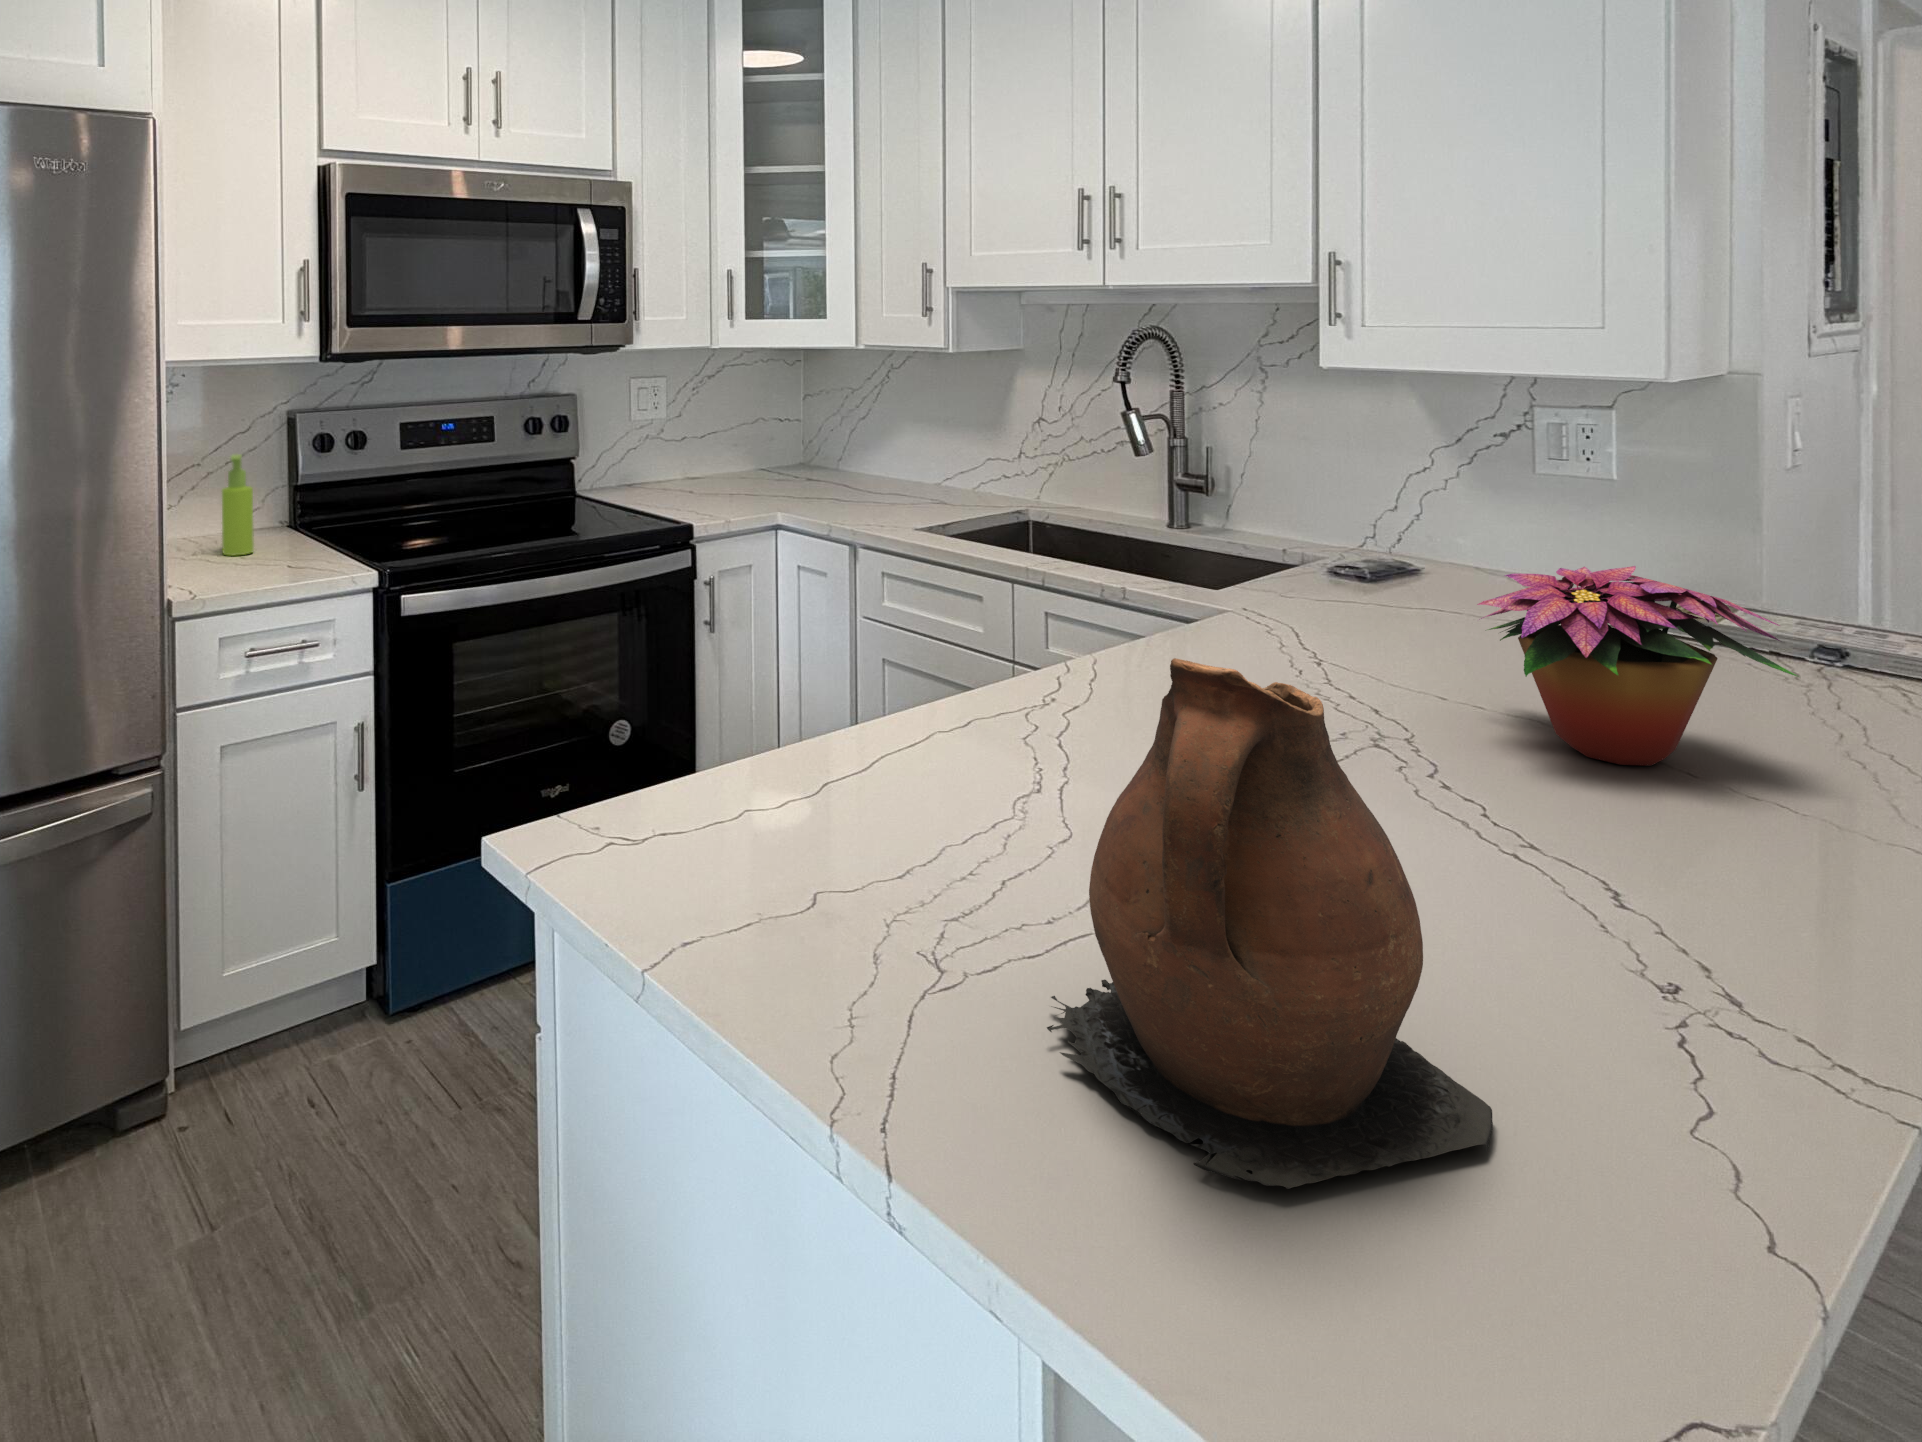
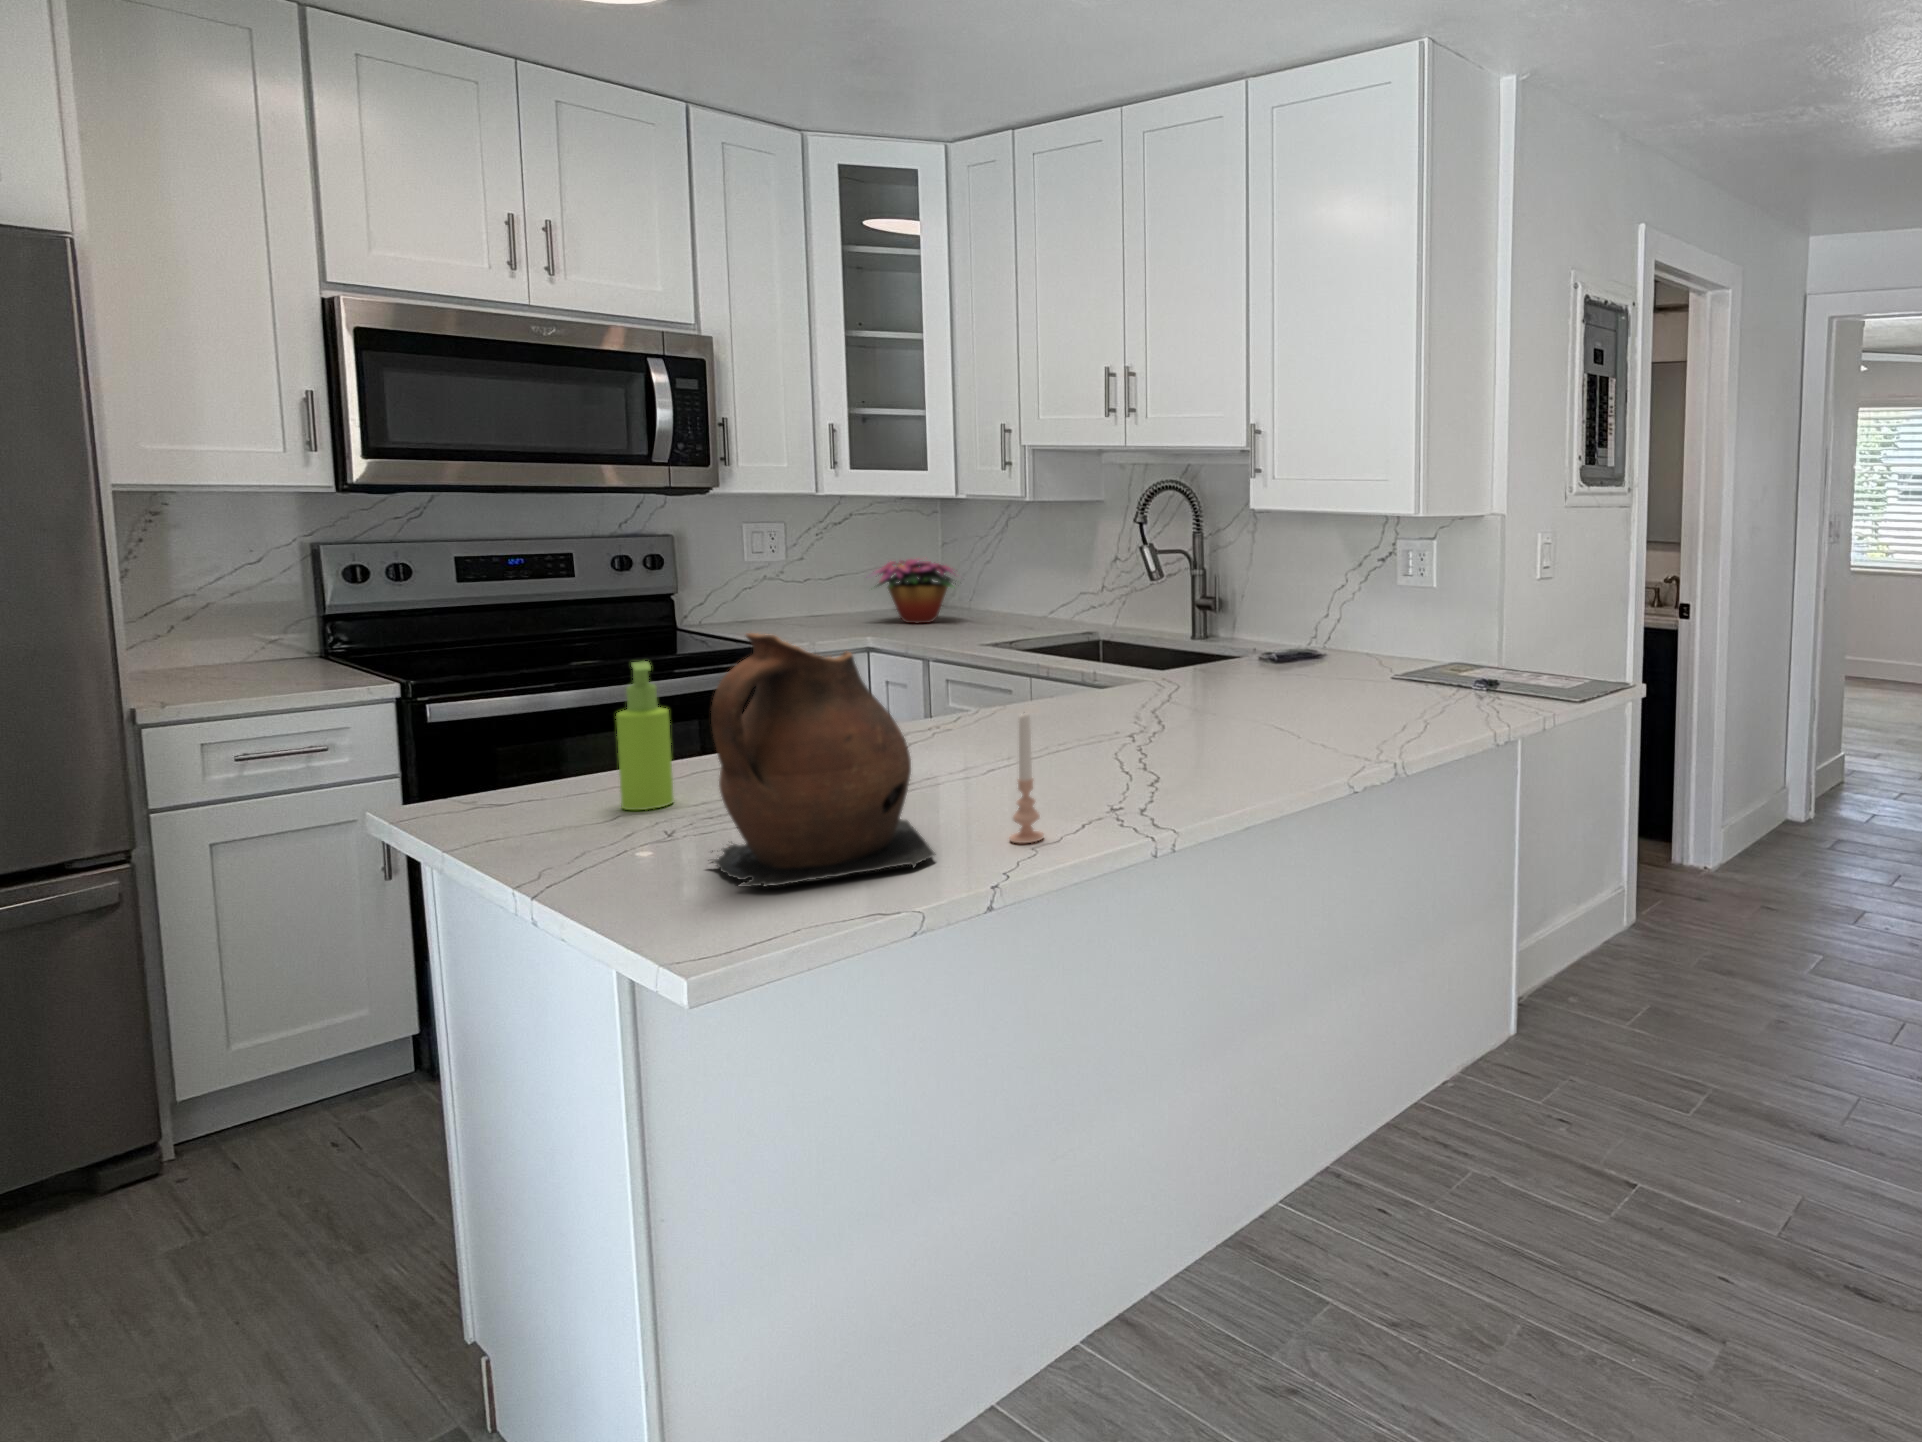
soap dispenser: present [222,454,254,556] -> present [616,661,674,810]
flower arrangement: present [1477,566,1797,766] -> present [875,559,956,623]
candle: none [1551,810,1627,1079] -> present [1010,713,1044,843]

